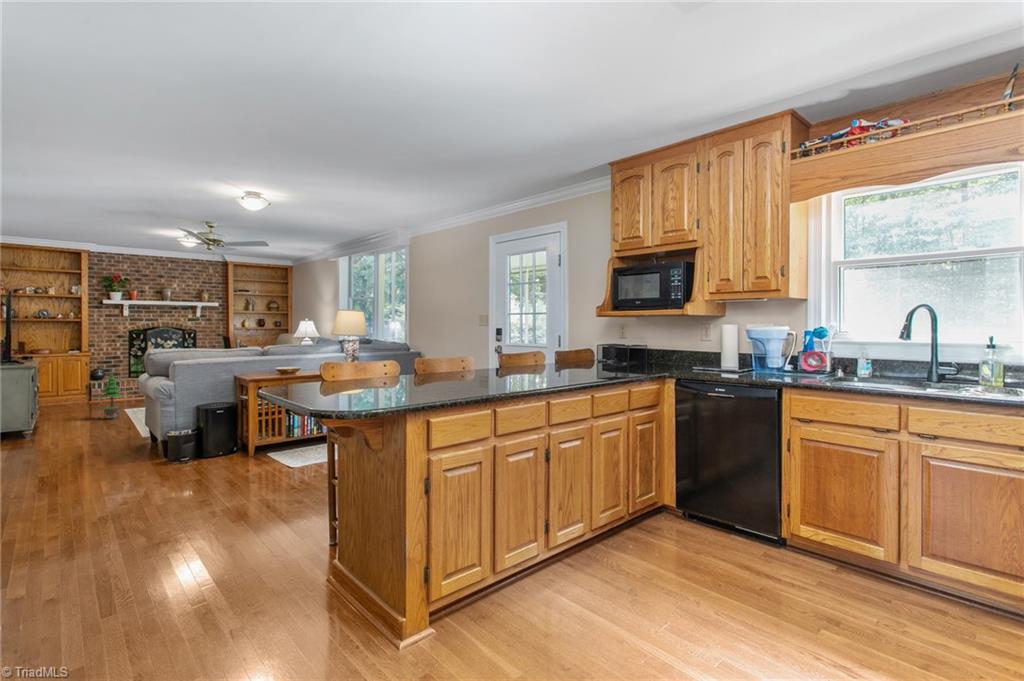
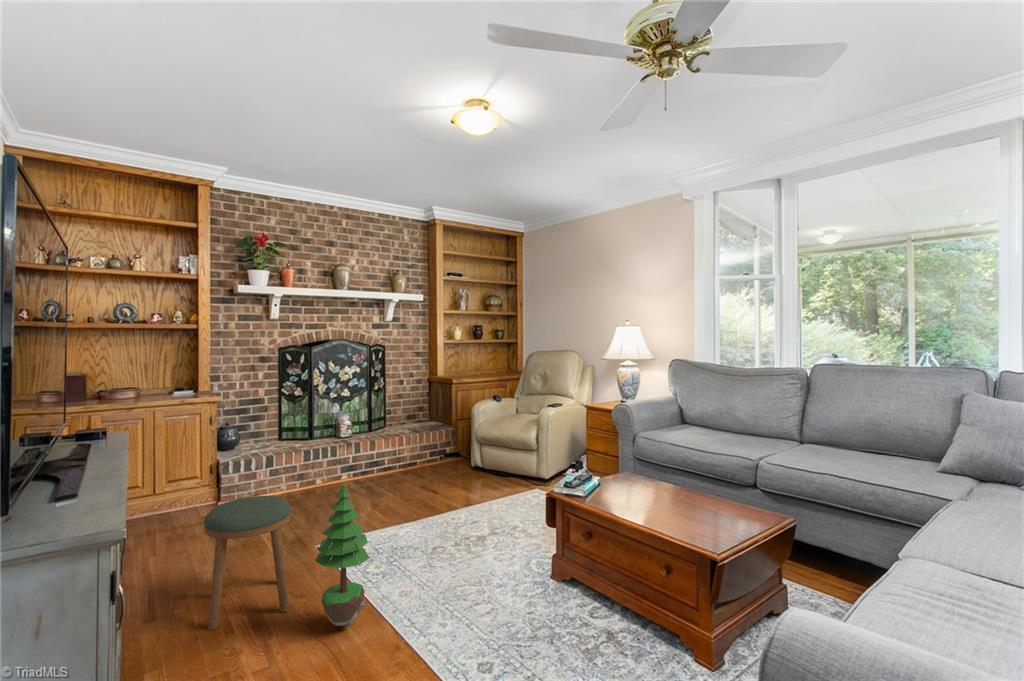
stool: none [65,381,101,420] -> present [204,496,291,630]

